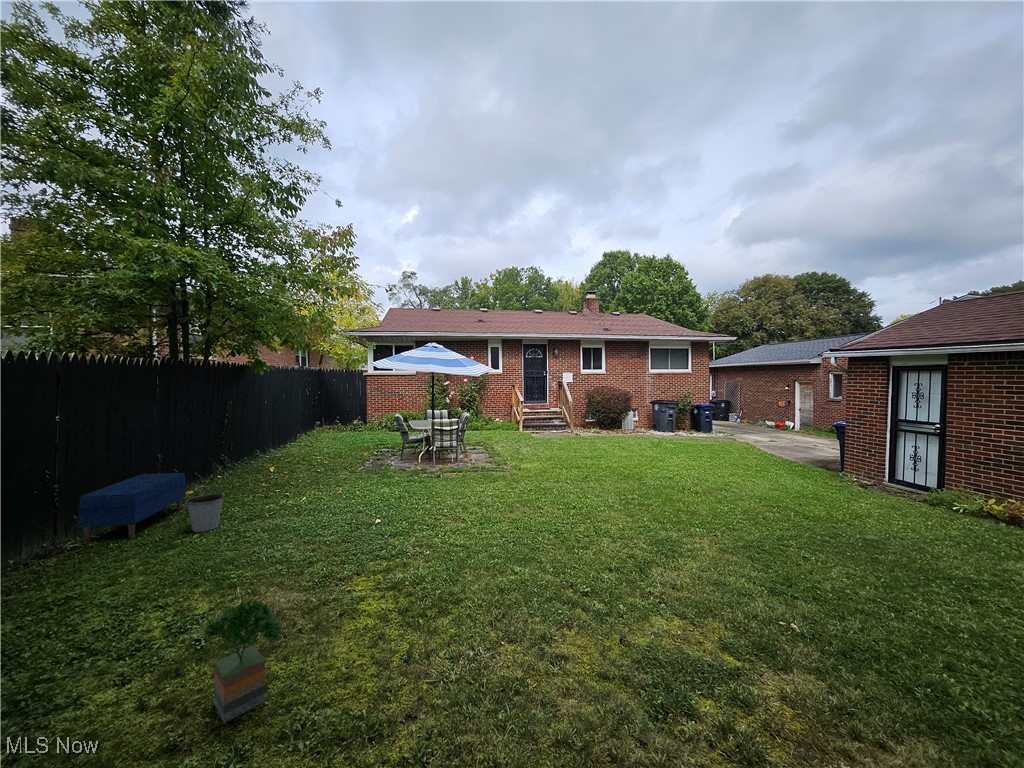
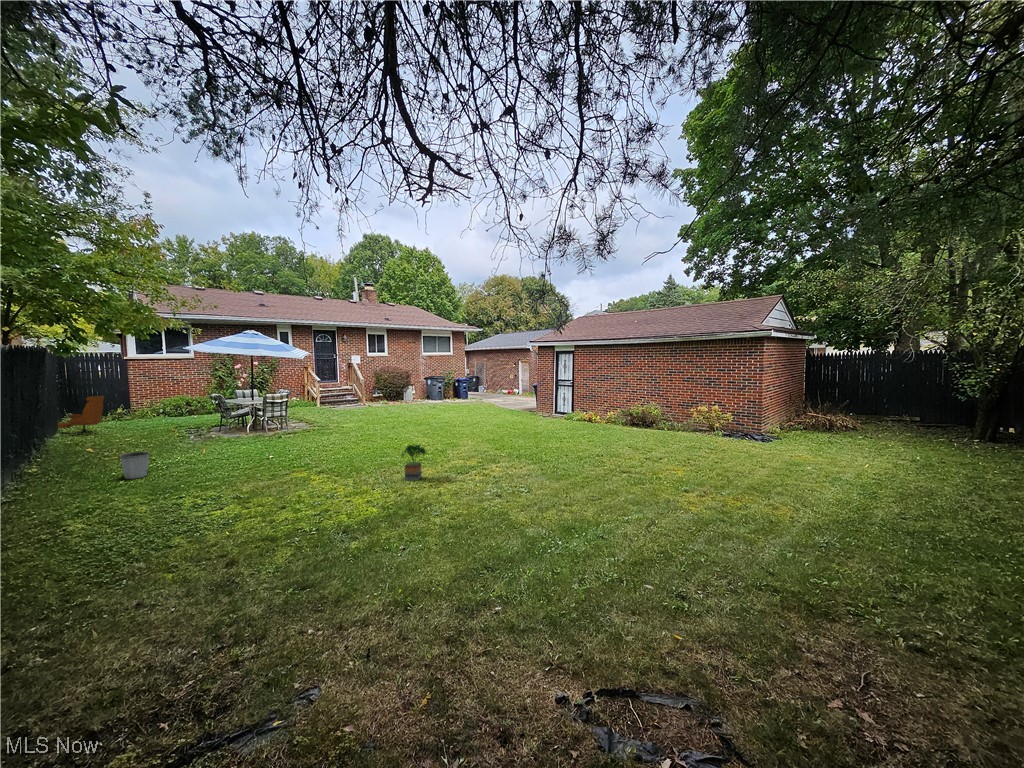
lounge chair: none [284,410,320,447] -> present [58,396,104,436]
bench: present [79,473,186,541] -> none [26,444,81,495]
potted tree: present [203,600,282,723] -> present [401,445,426,481]

